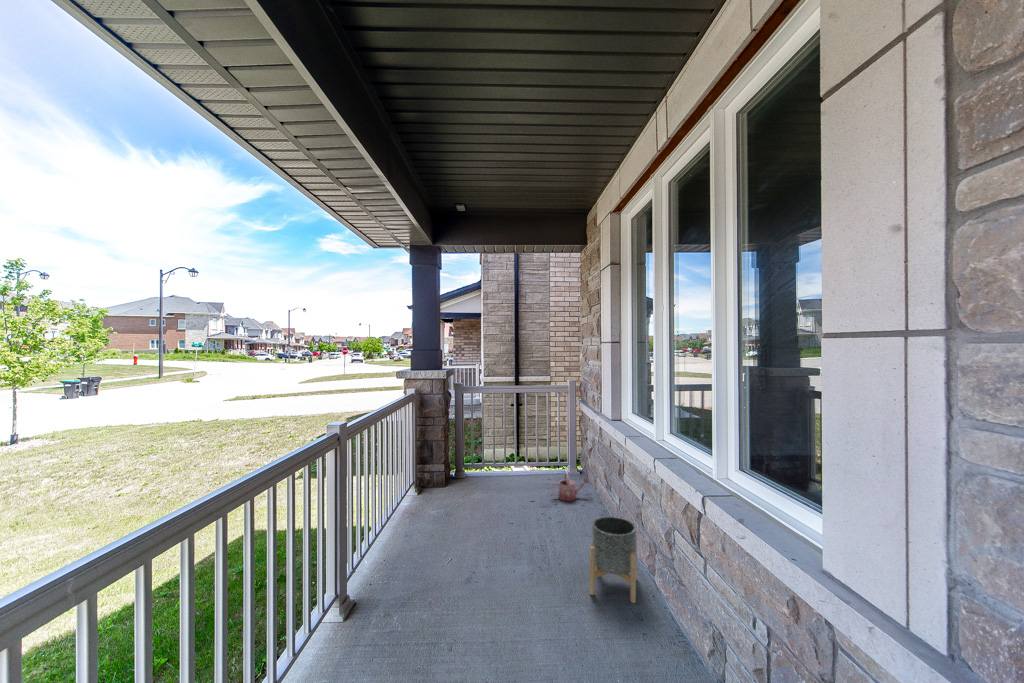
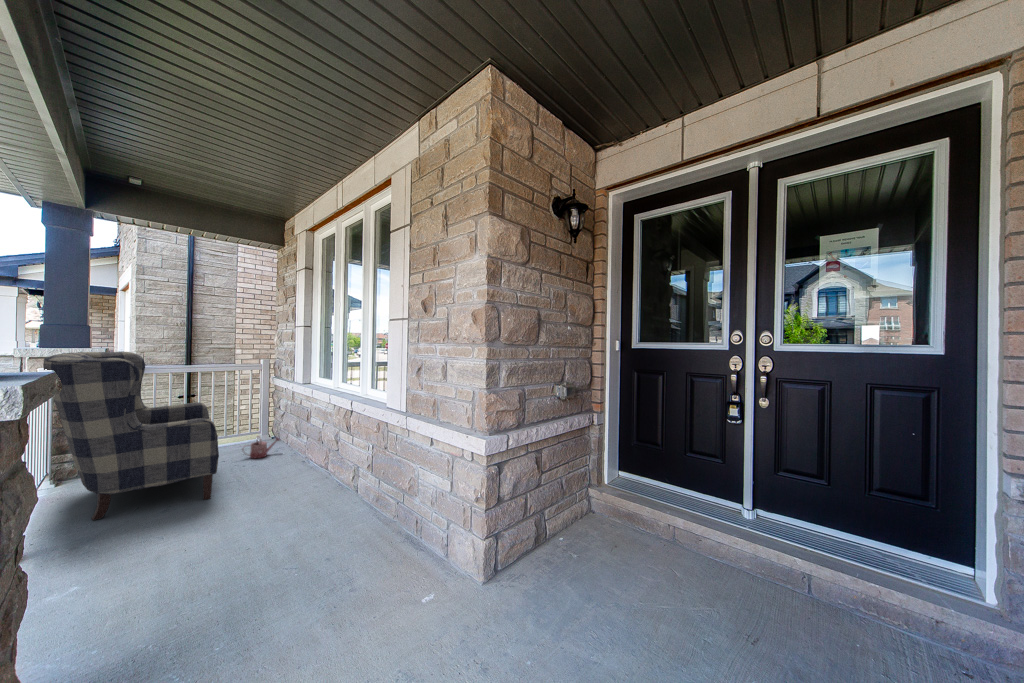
chair: none [388,373,521,554] -> present [43,352,219,520]
planter: present [590,516,637,603] -> none [283,449,320,503]

